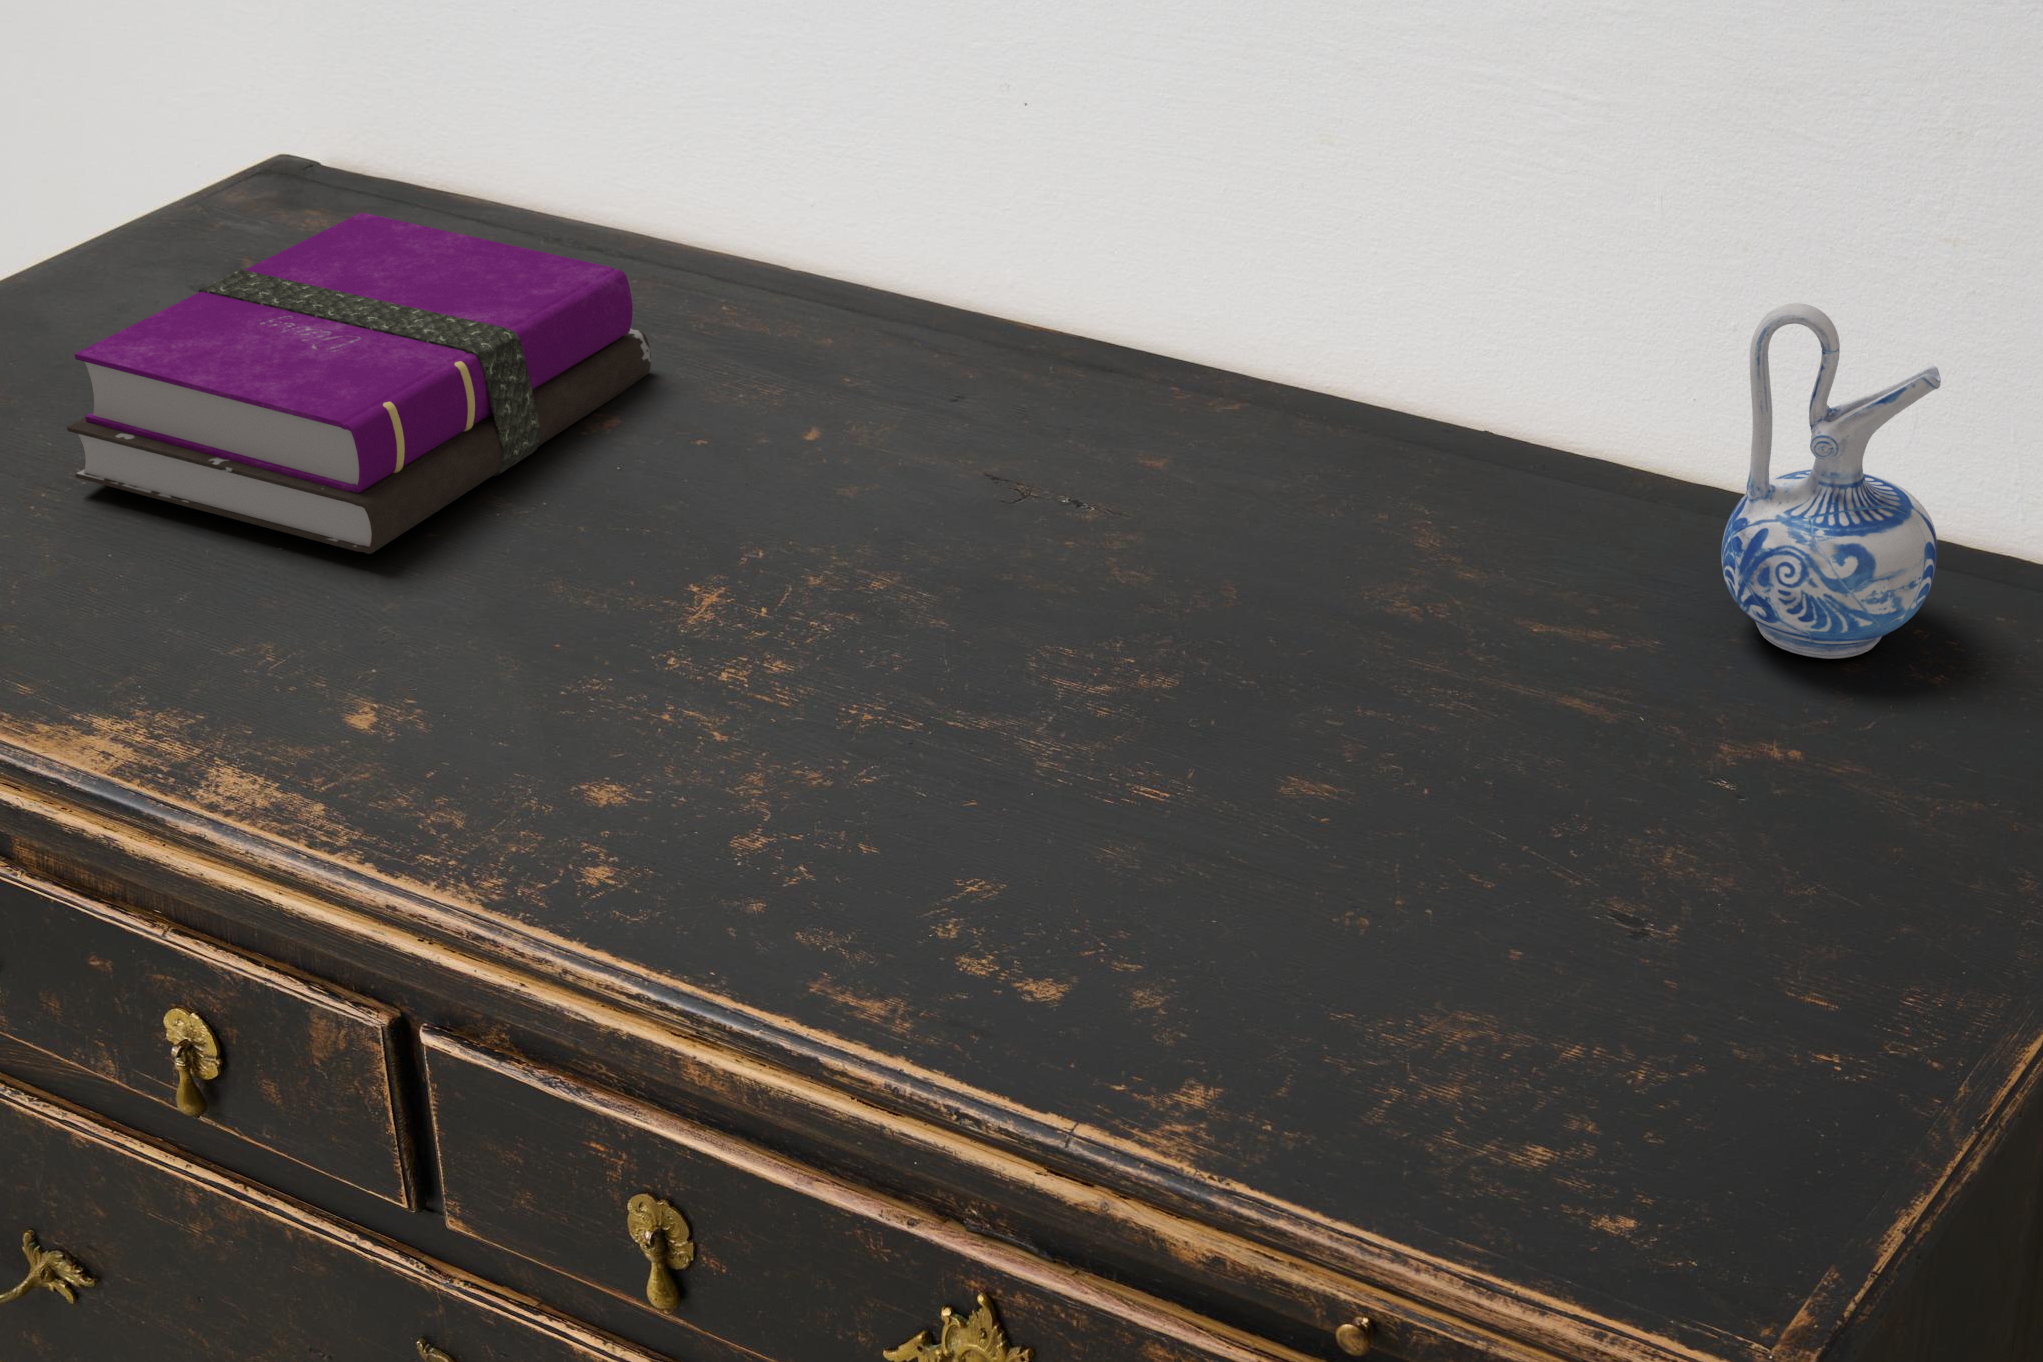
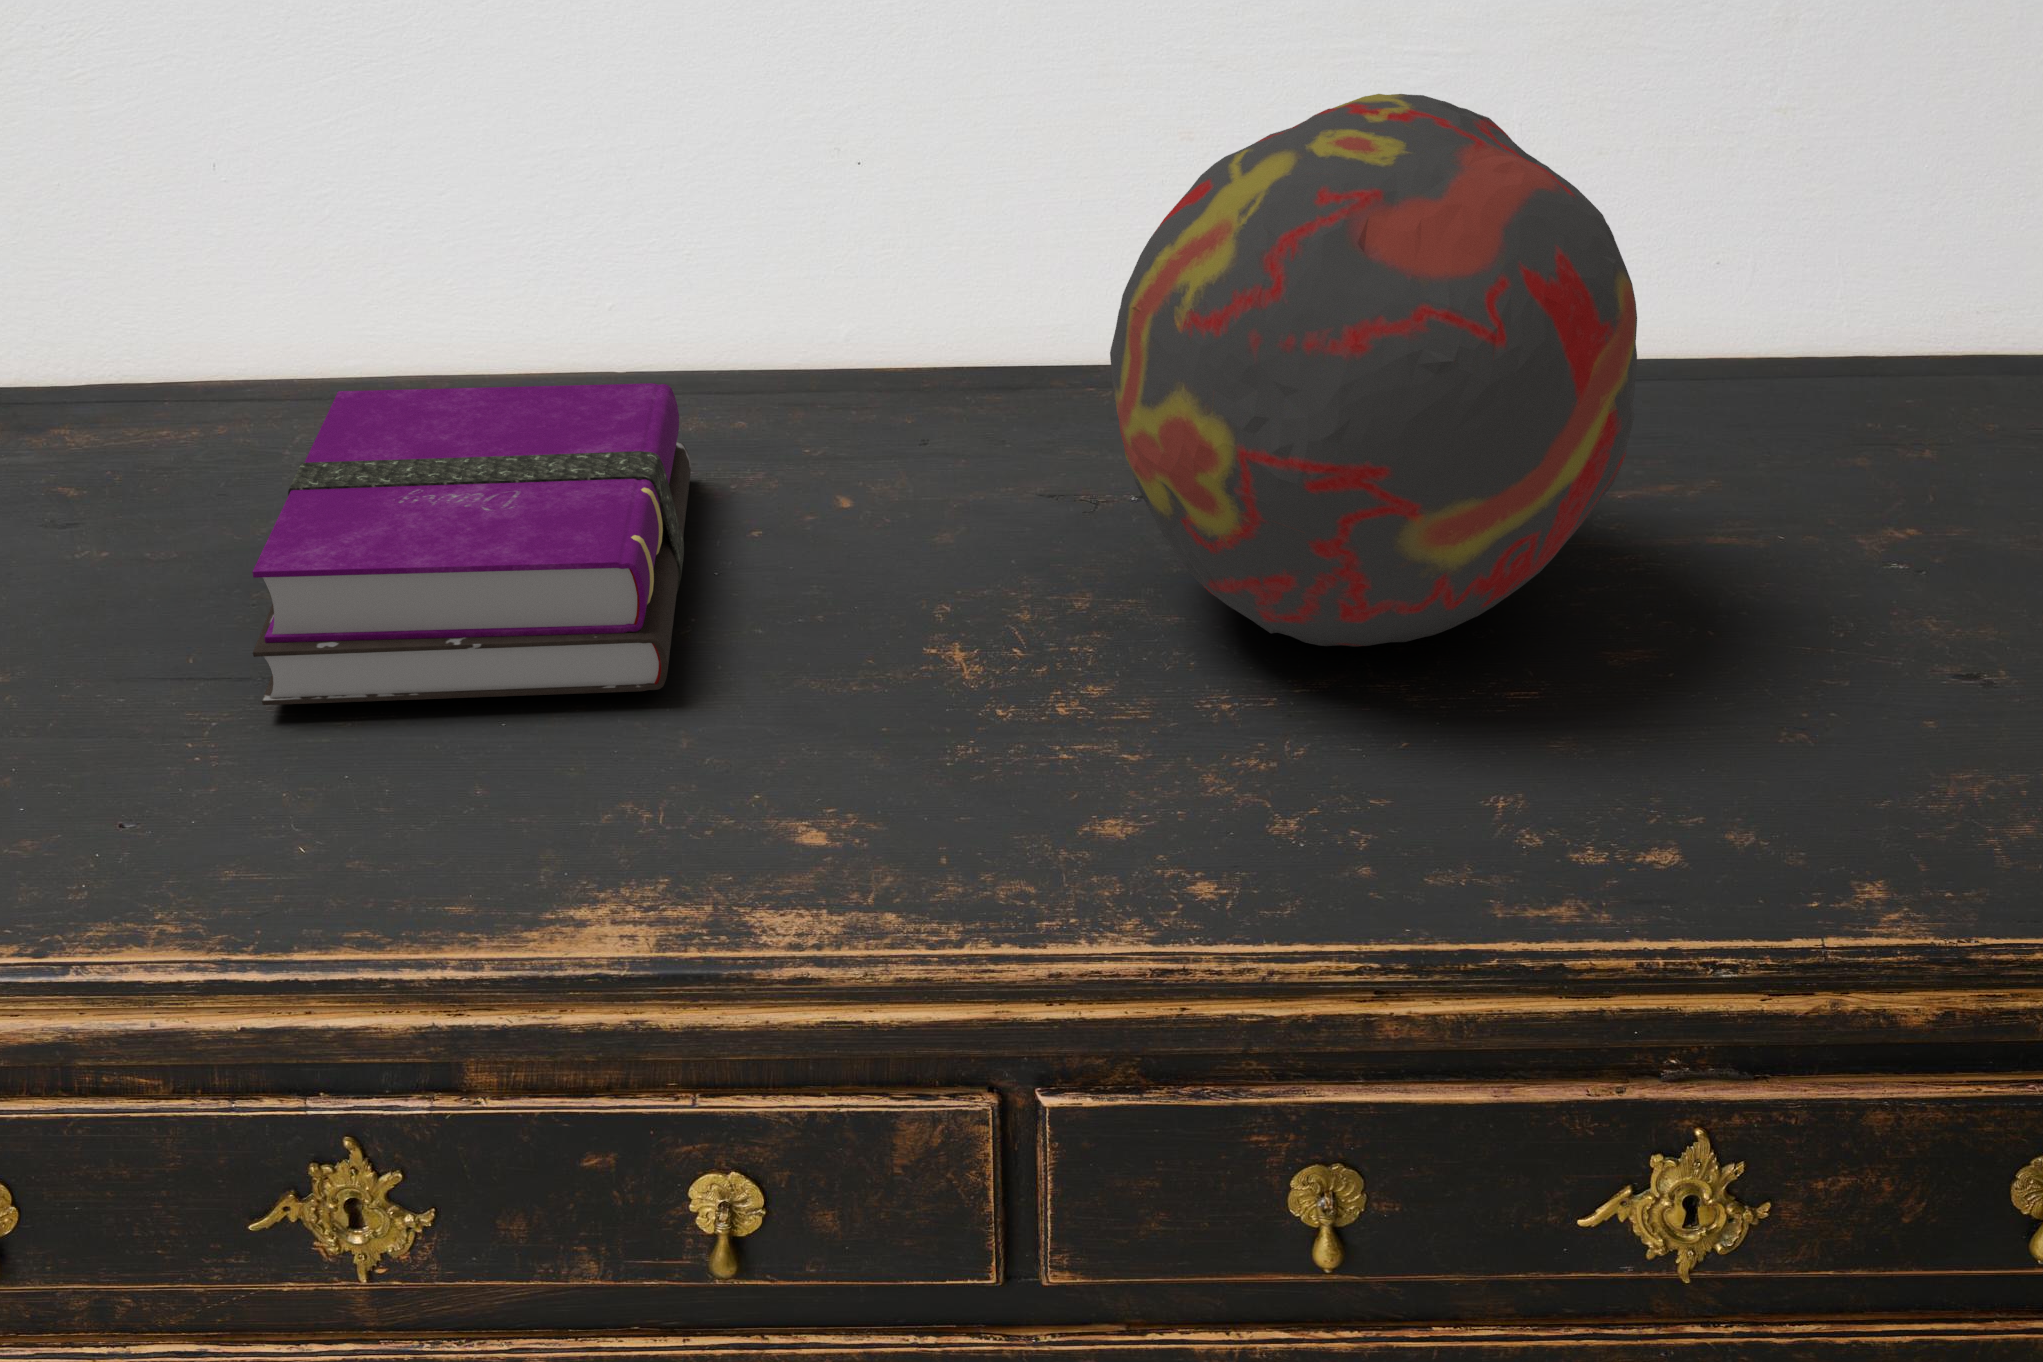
decorative orb: none [781,111,1354,706] -> present [1110,94,1637,647]
ceramic pitcher: present [1721,303,1941,659] -> none [1760,168,1940,457]

